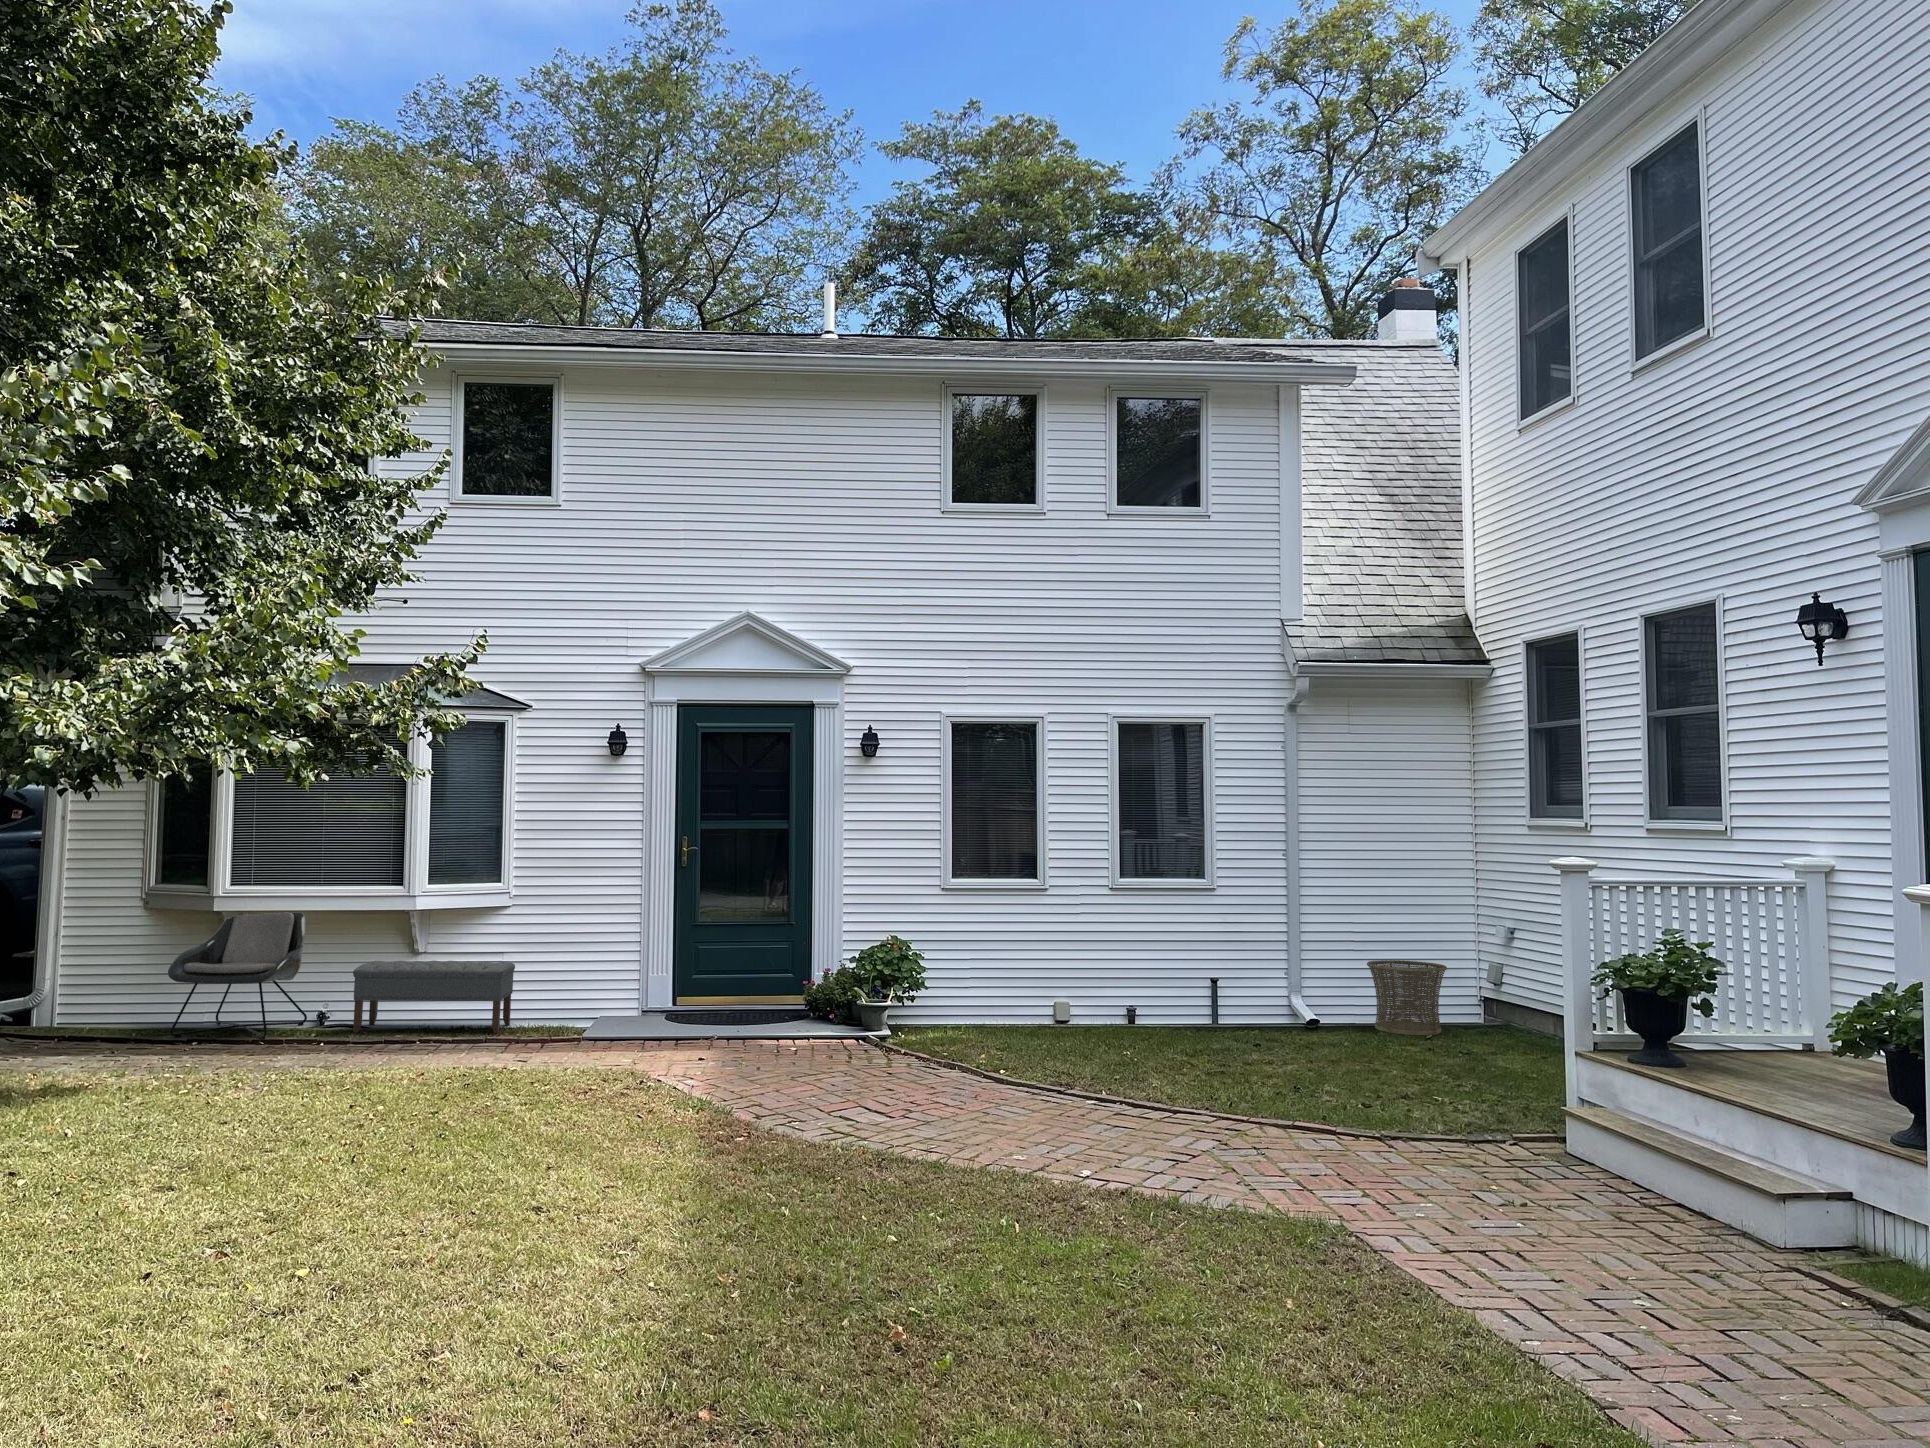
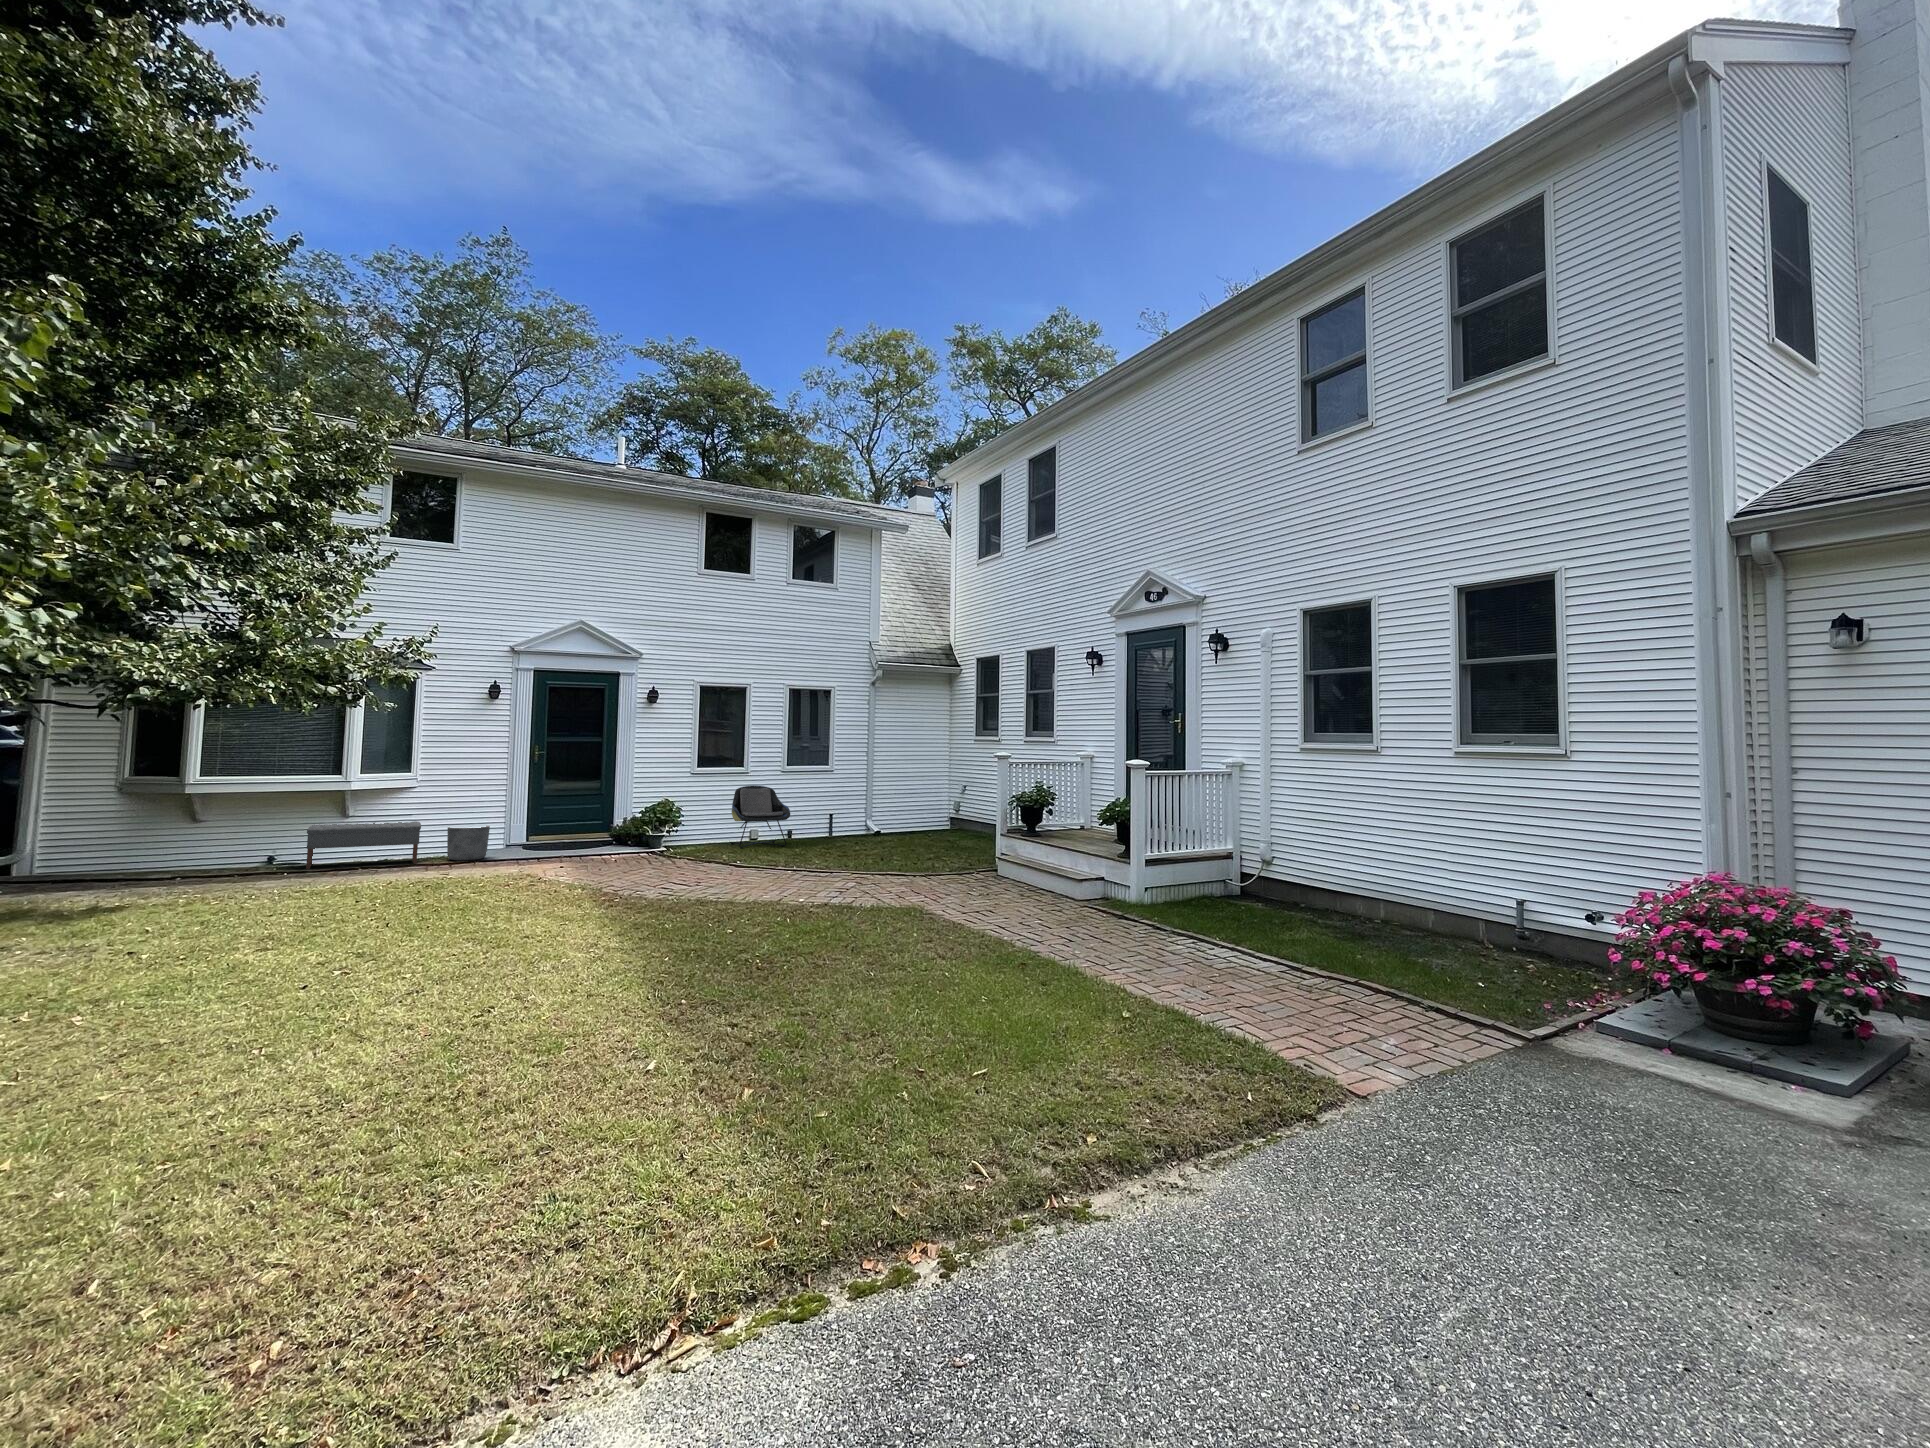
lounge chair: present [168,912,307,1039] -> present [730,786,790,849]
basket: present [1367,960,1447,1035] -> none [903,804,938,837]
planter: none [546,970,607,1032] -> present [447,825,490,861]

